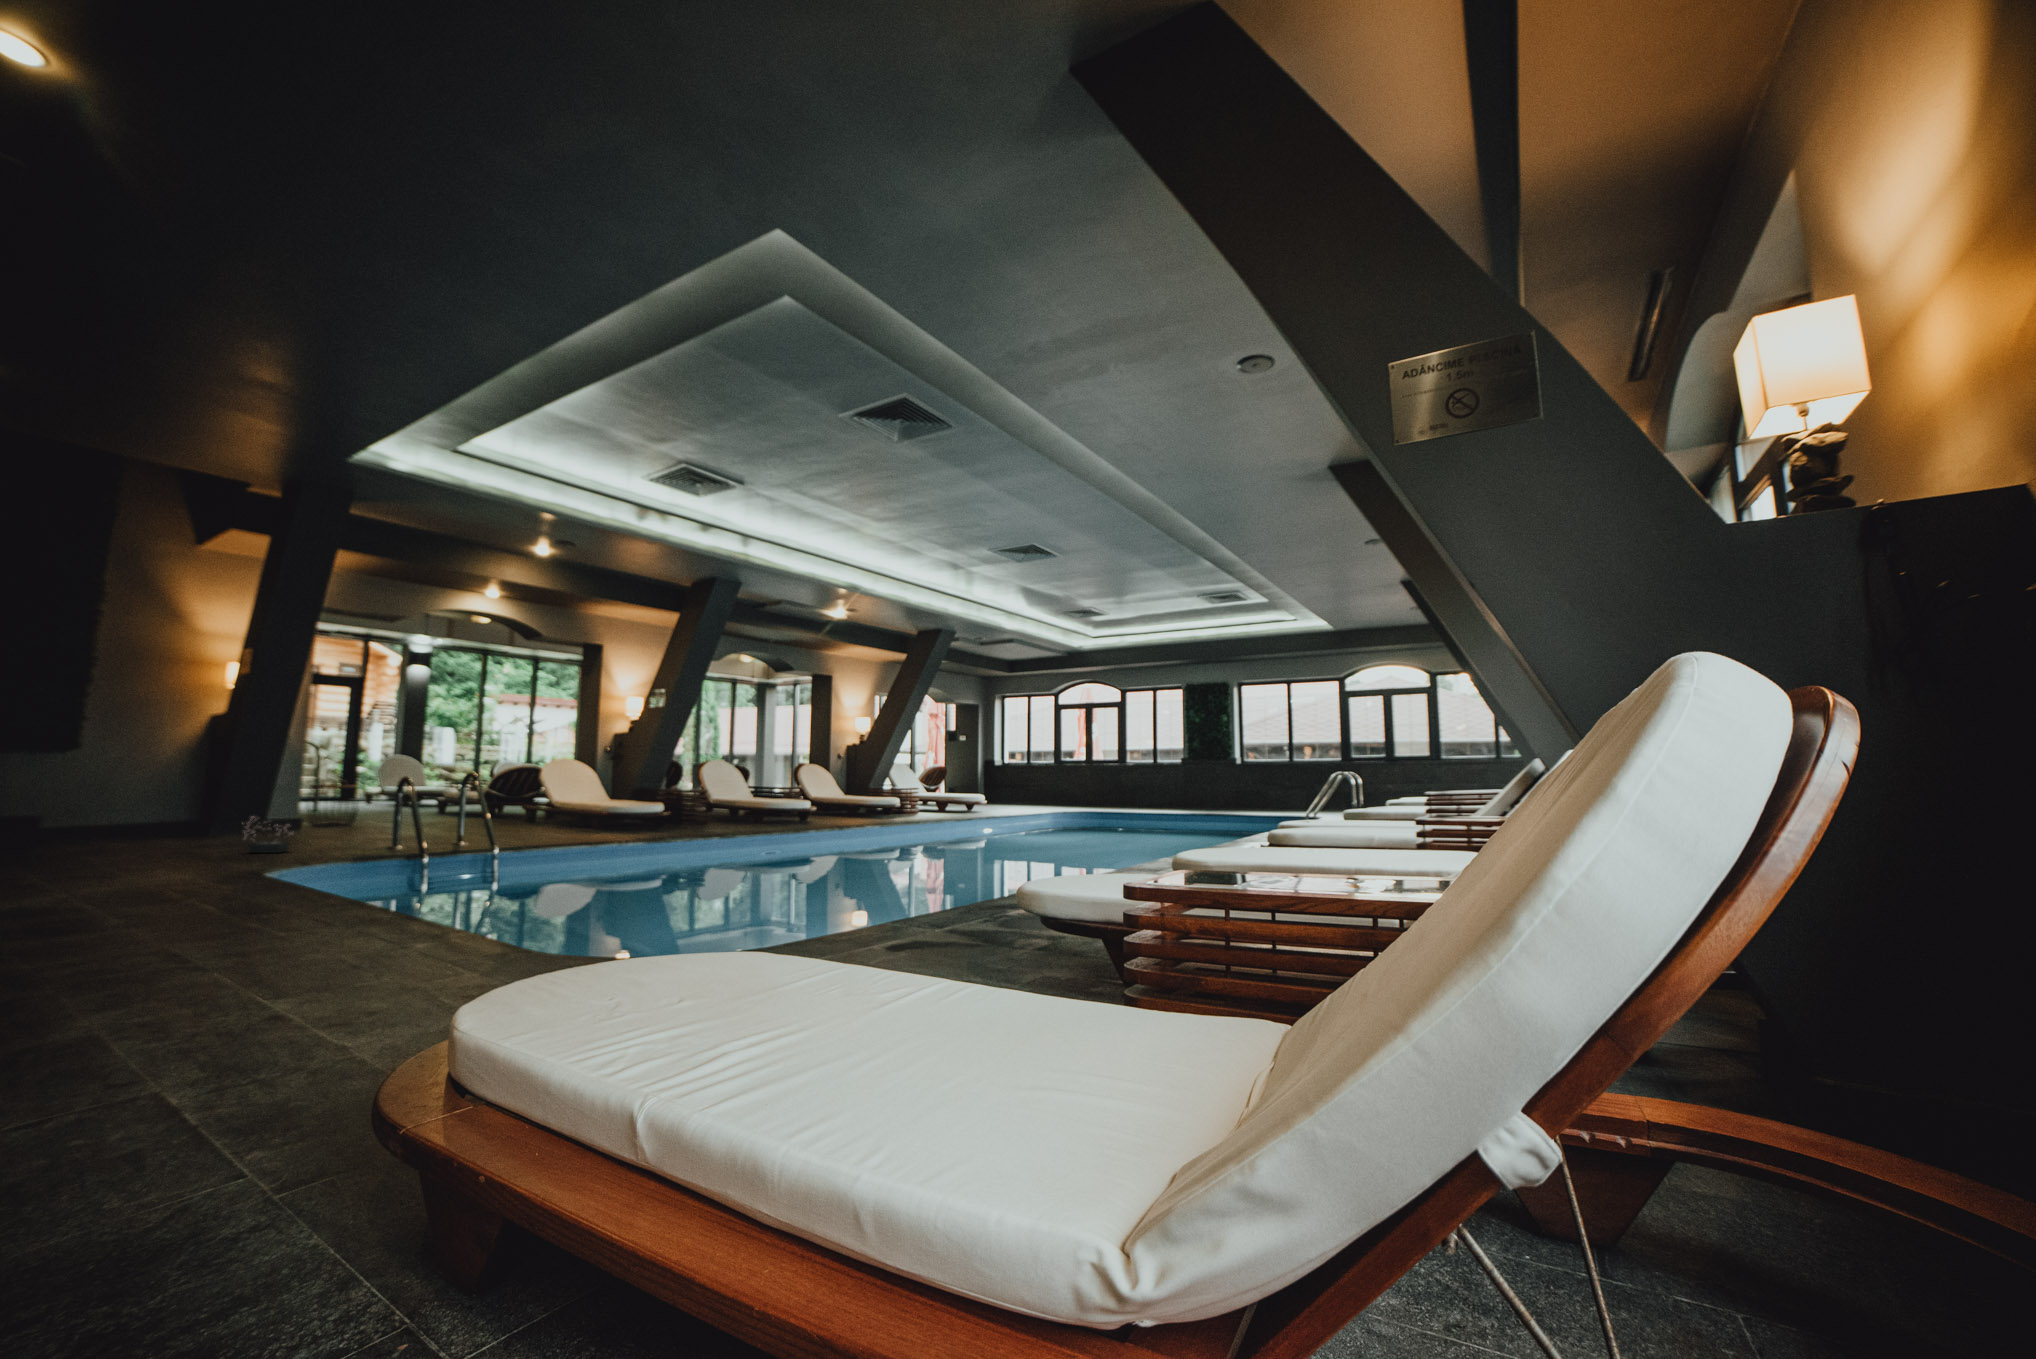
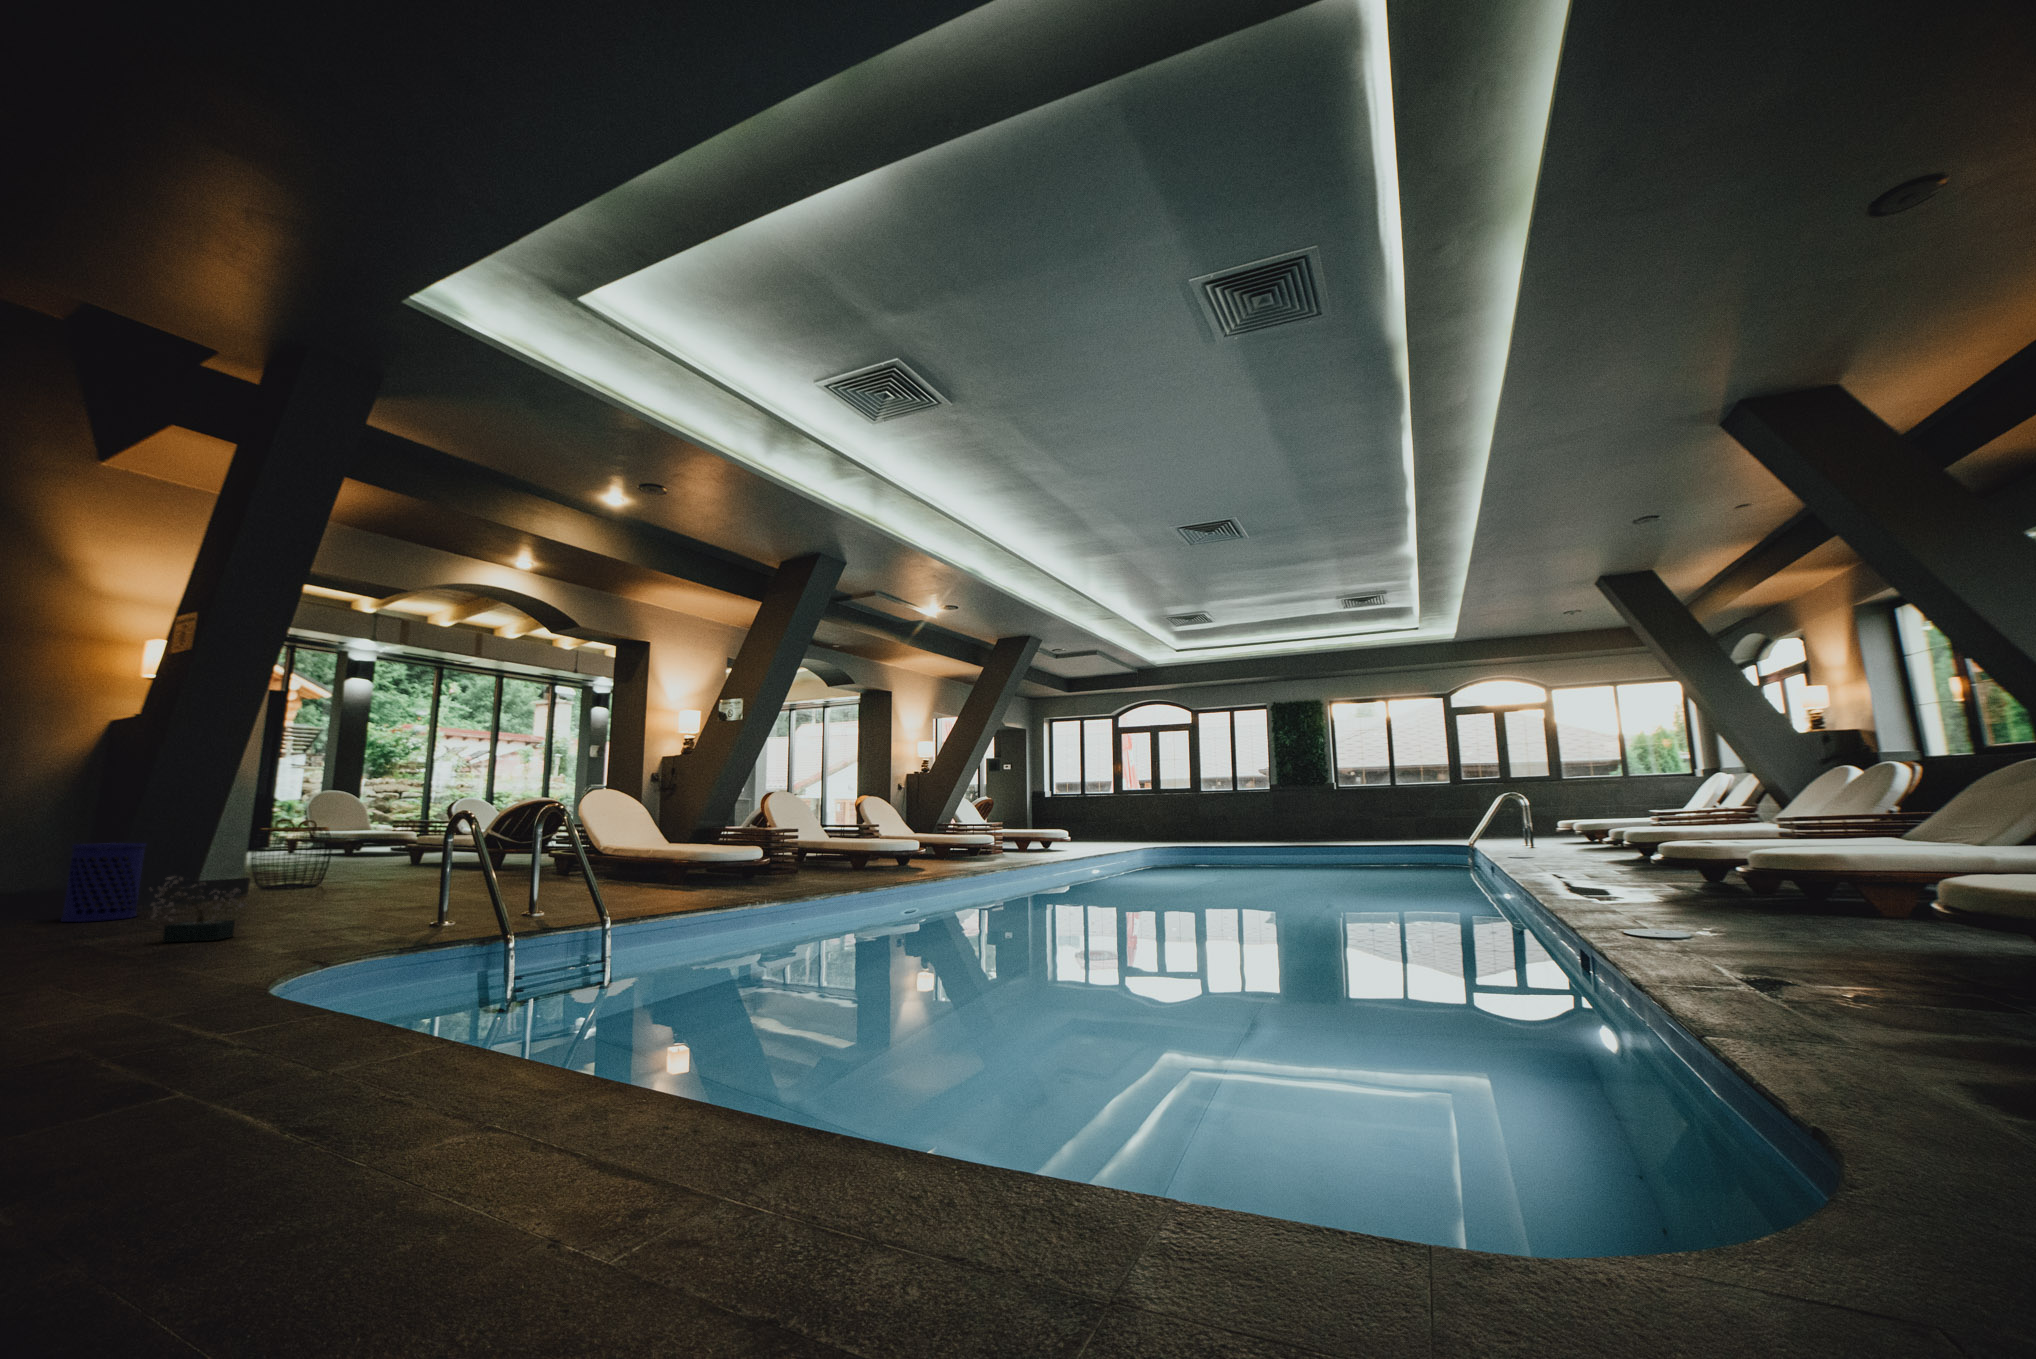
waste bin: none [192,797,237,844] -> present [61,843,146,922]

